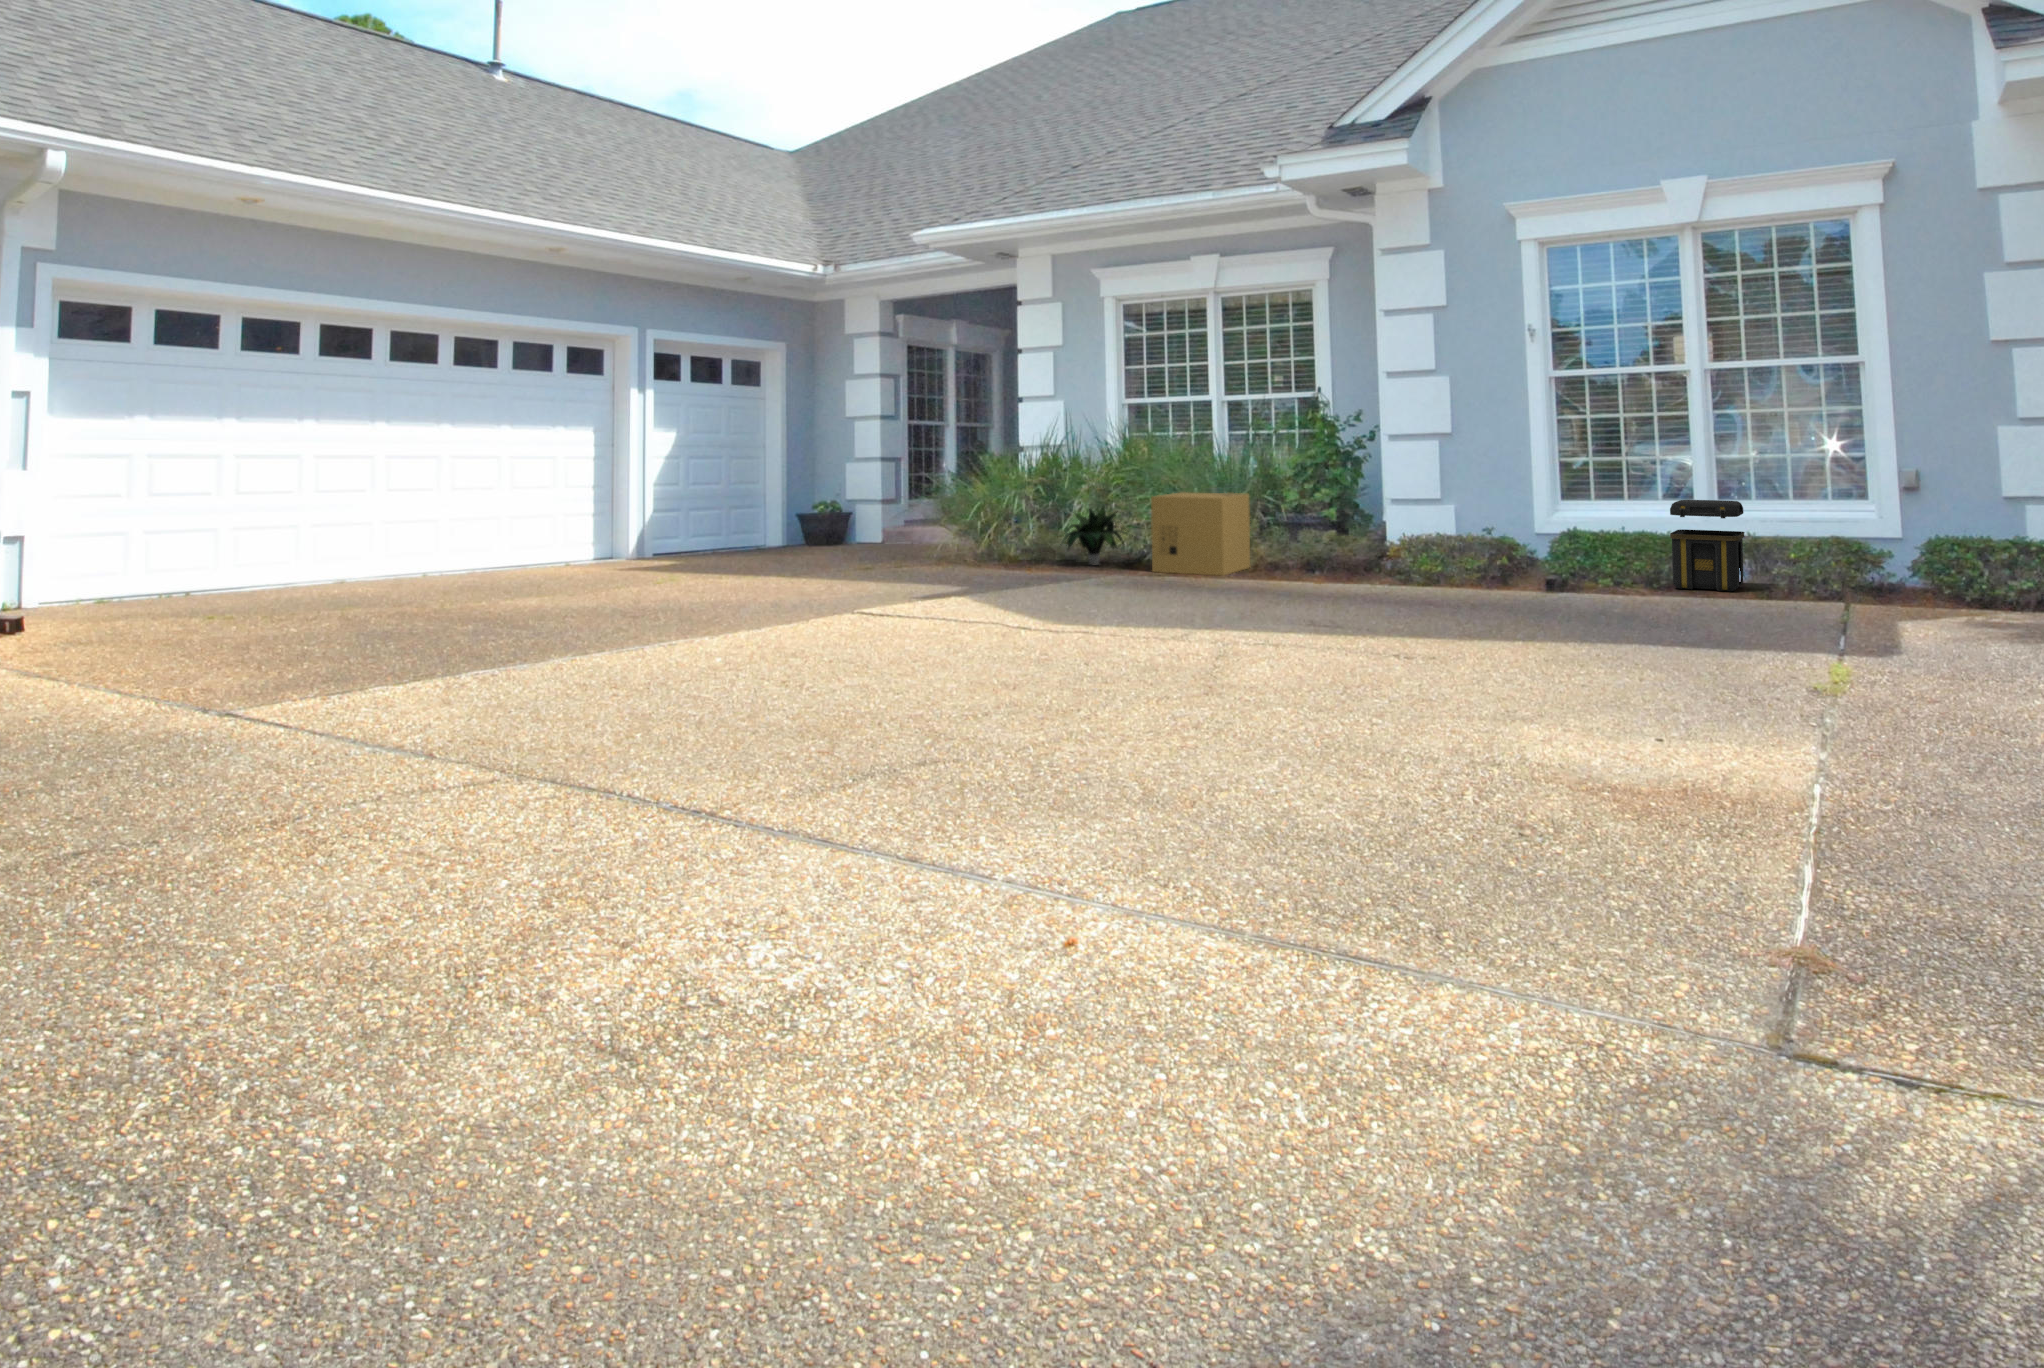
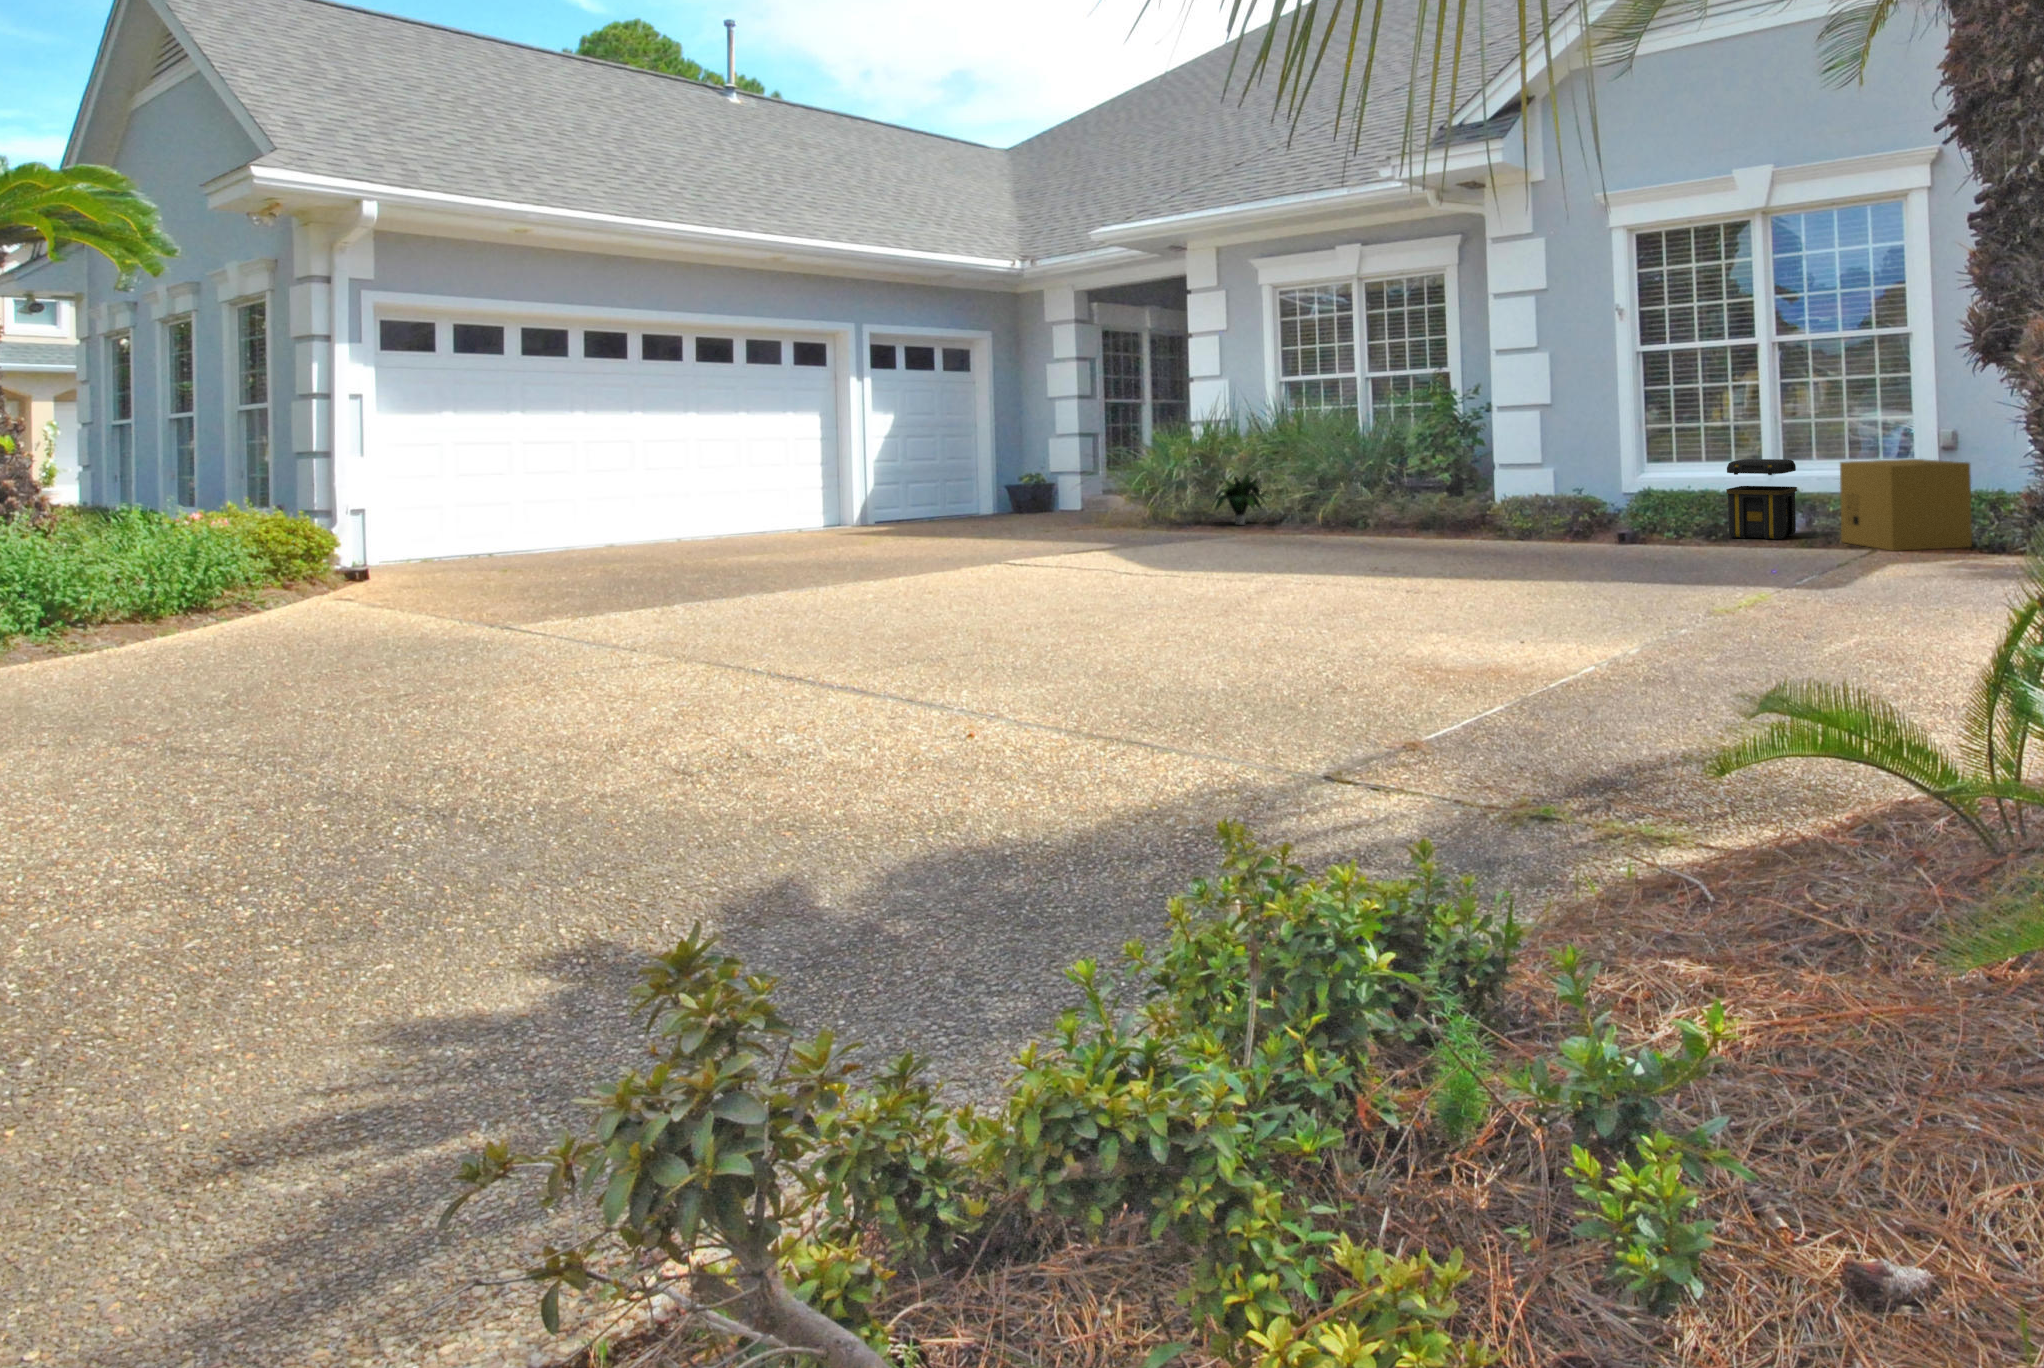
cardboard box: present [1151,492,1250,576] -> present [1840,459,1972,551]

